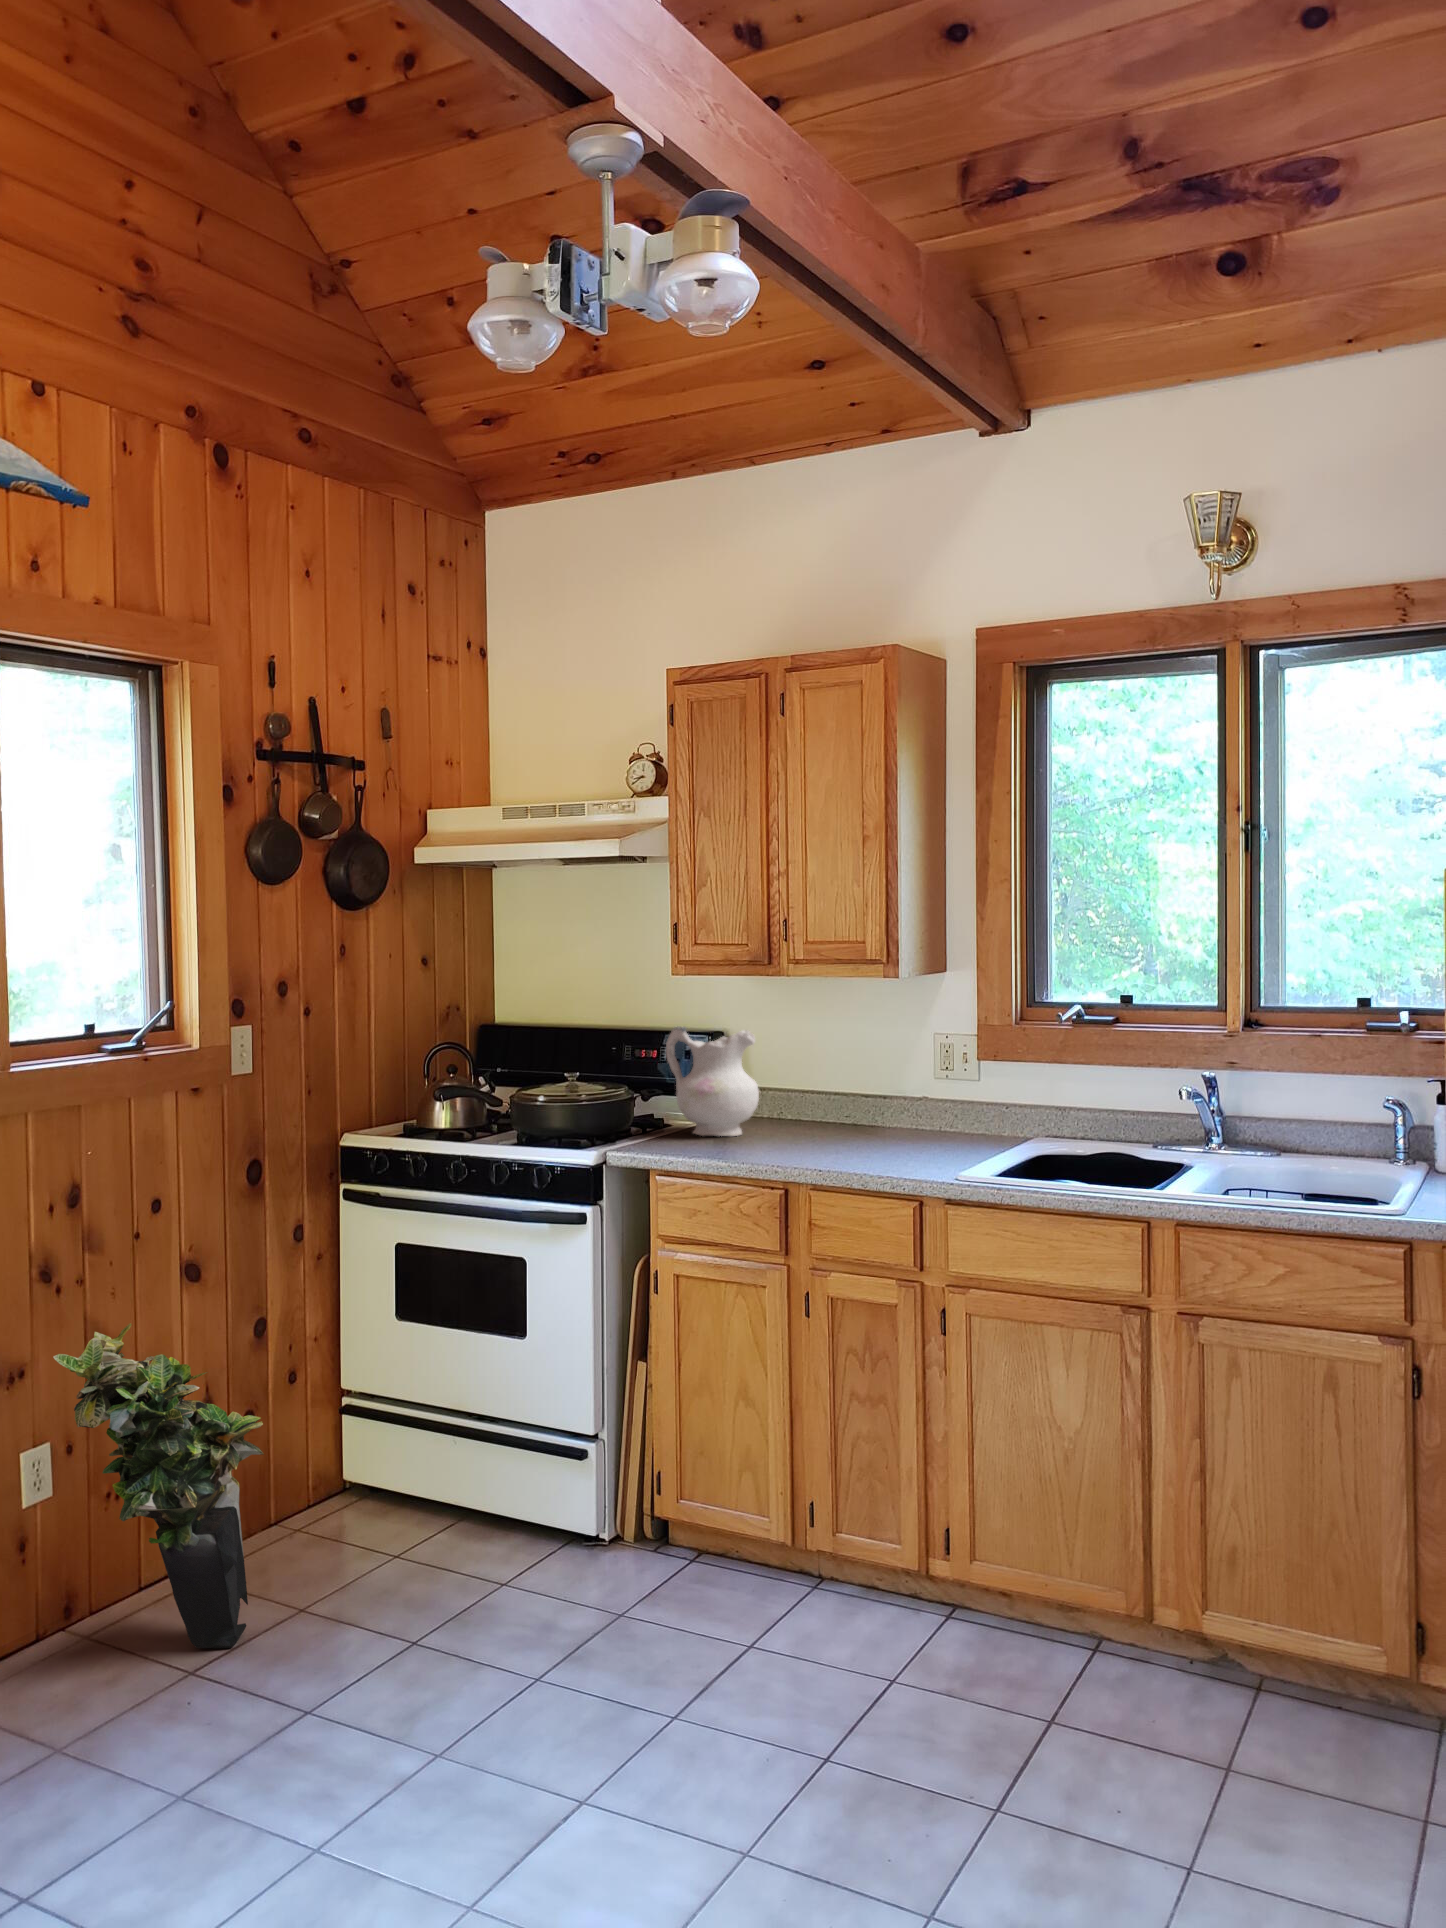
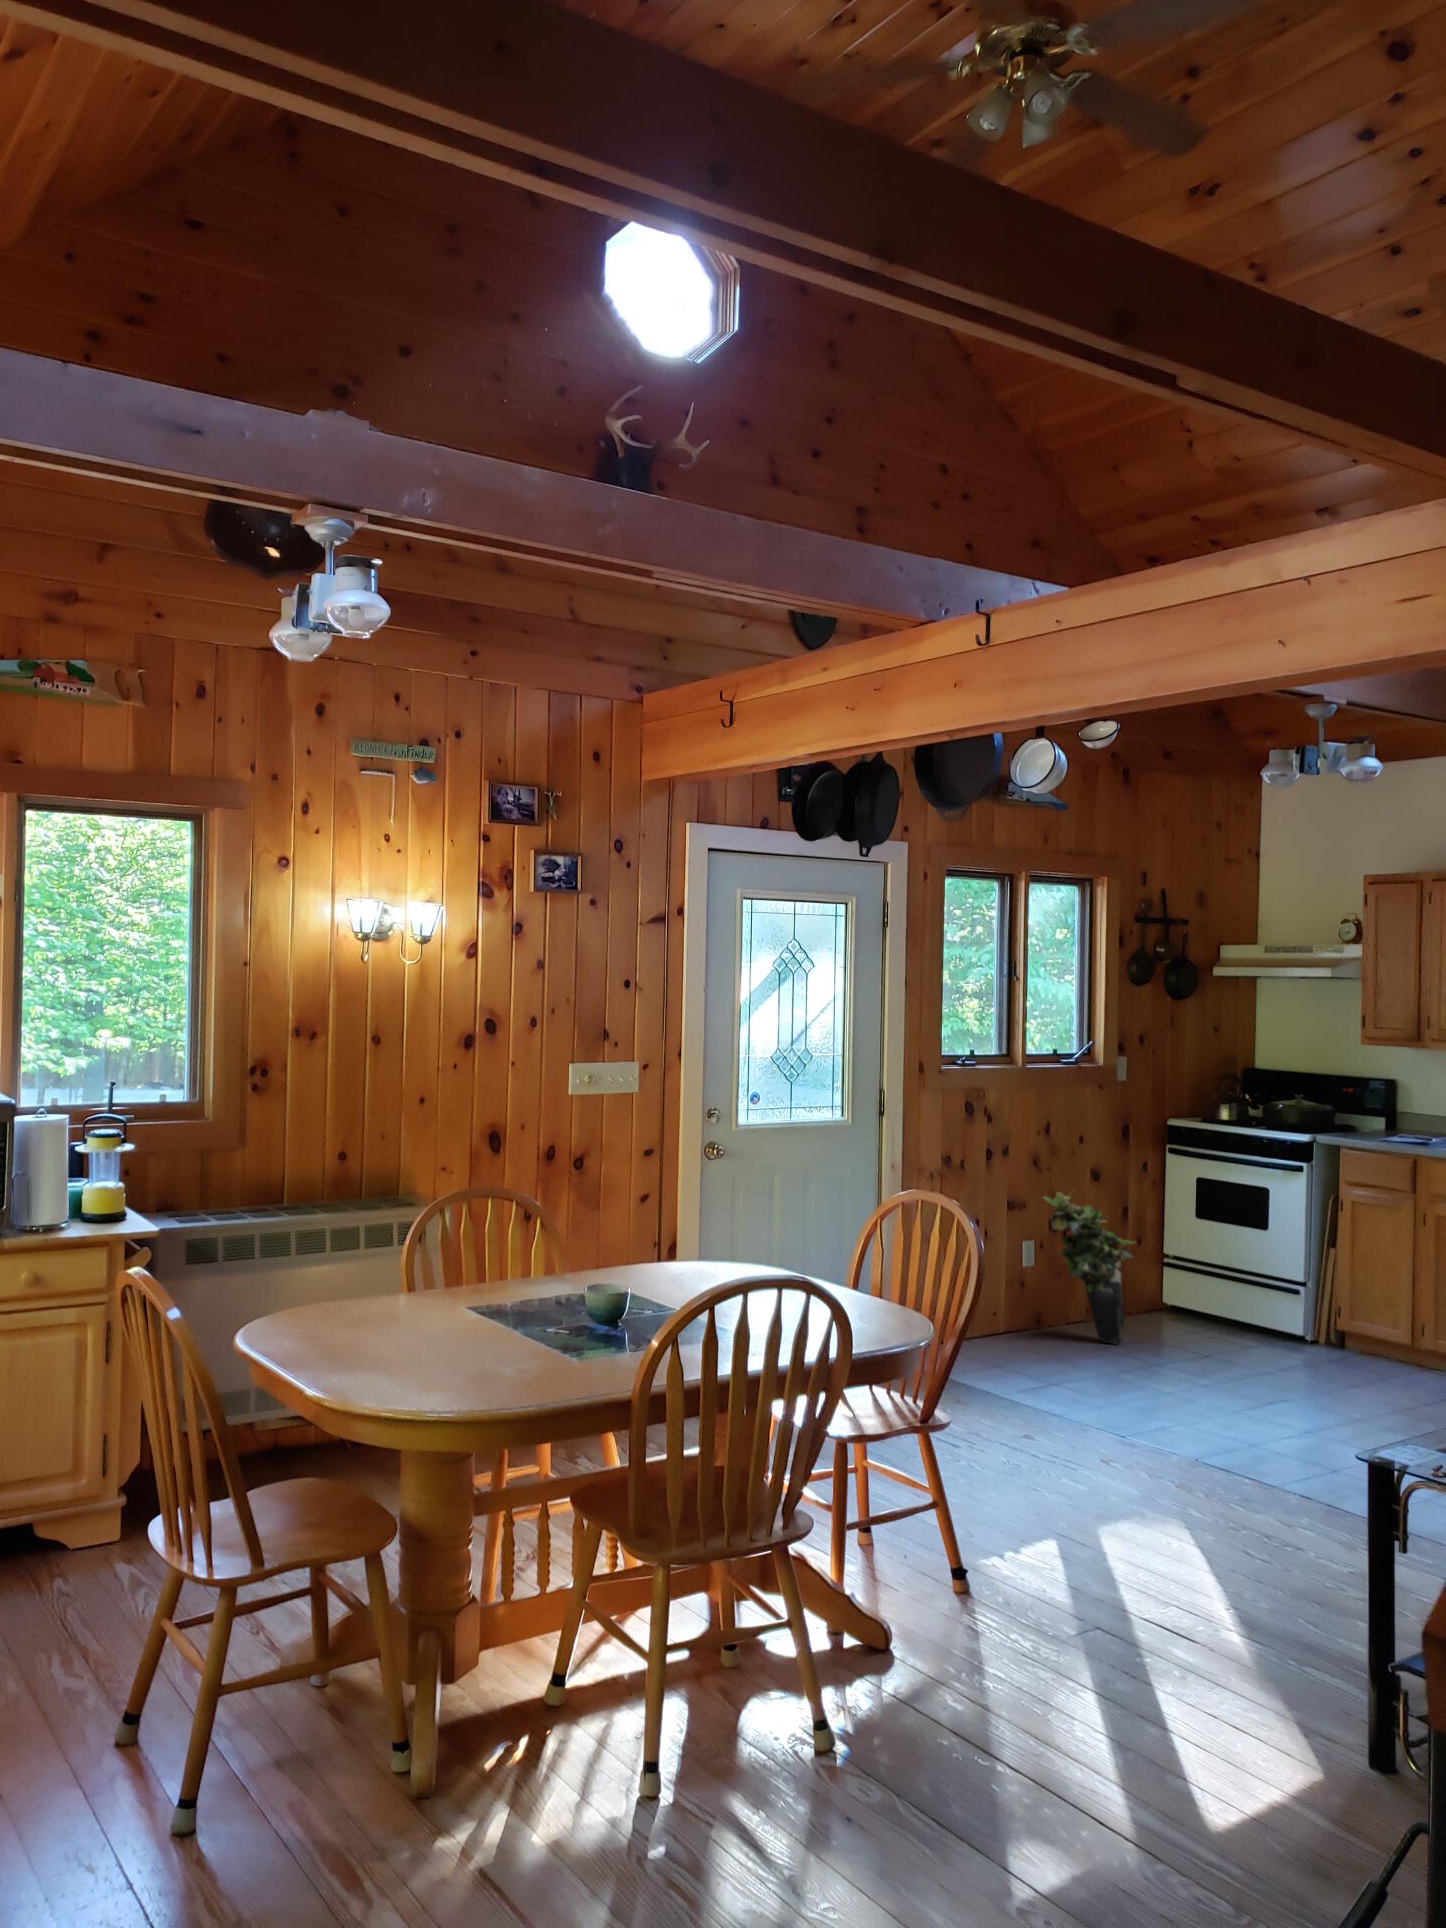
ceramic pitcher: present [666,1026,759,1136] -> none [1355,1073,1411,1136]

